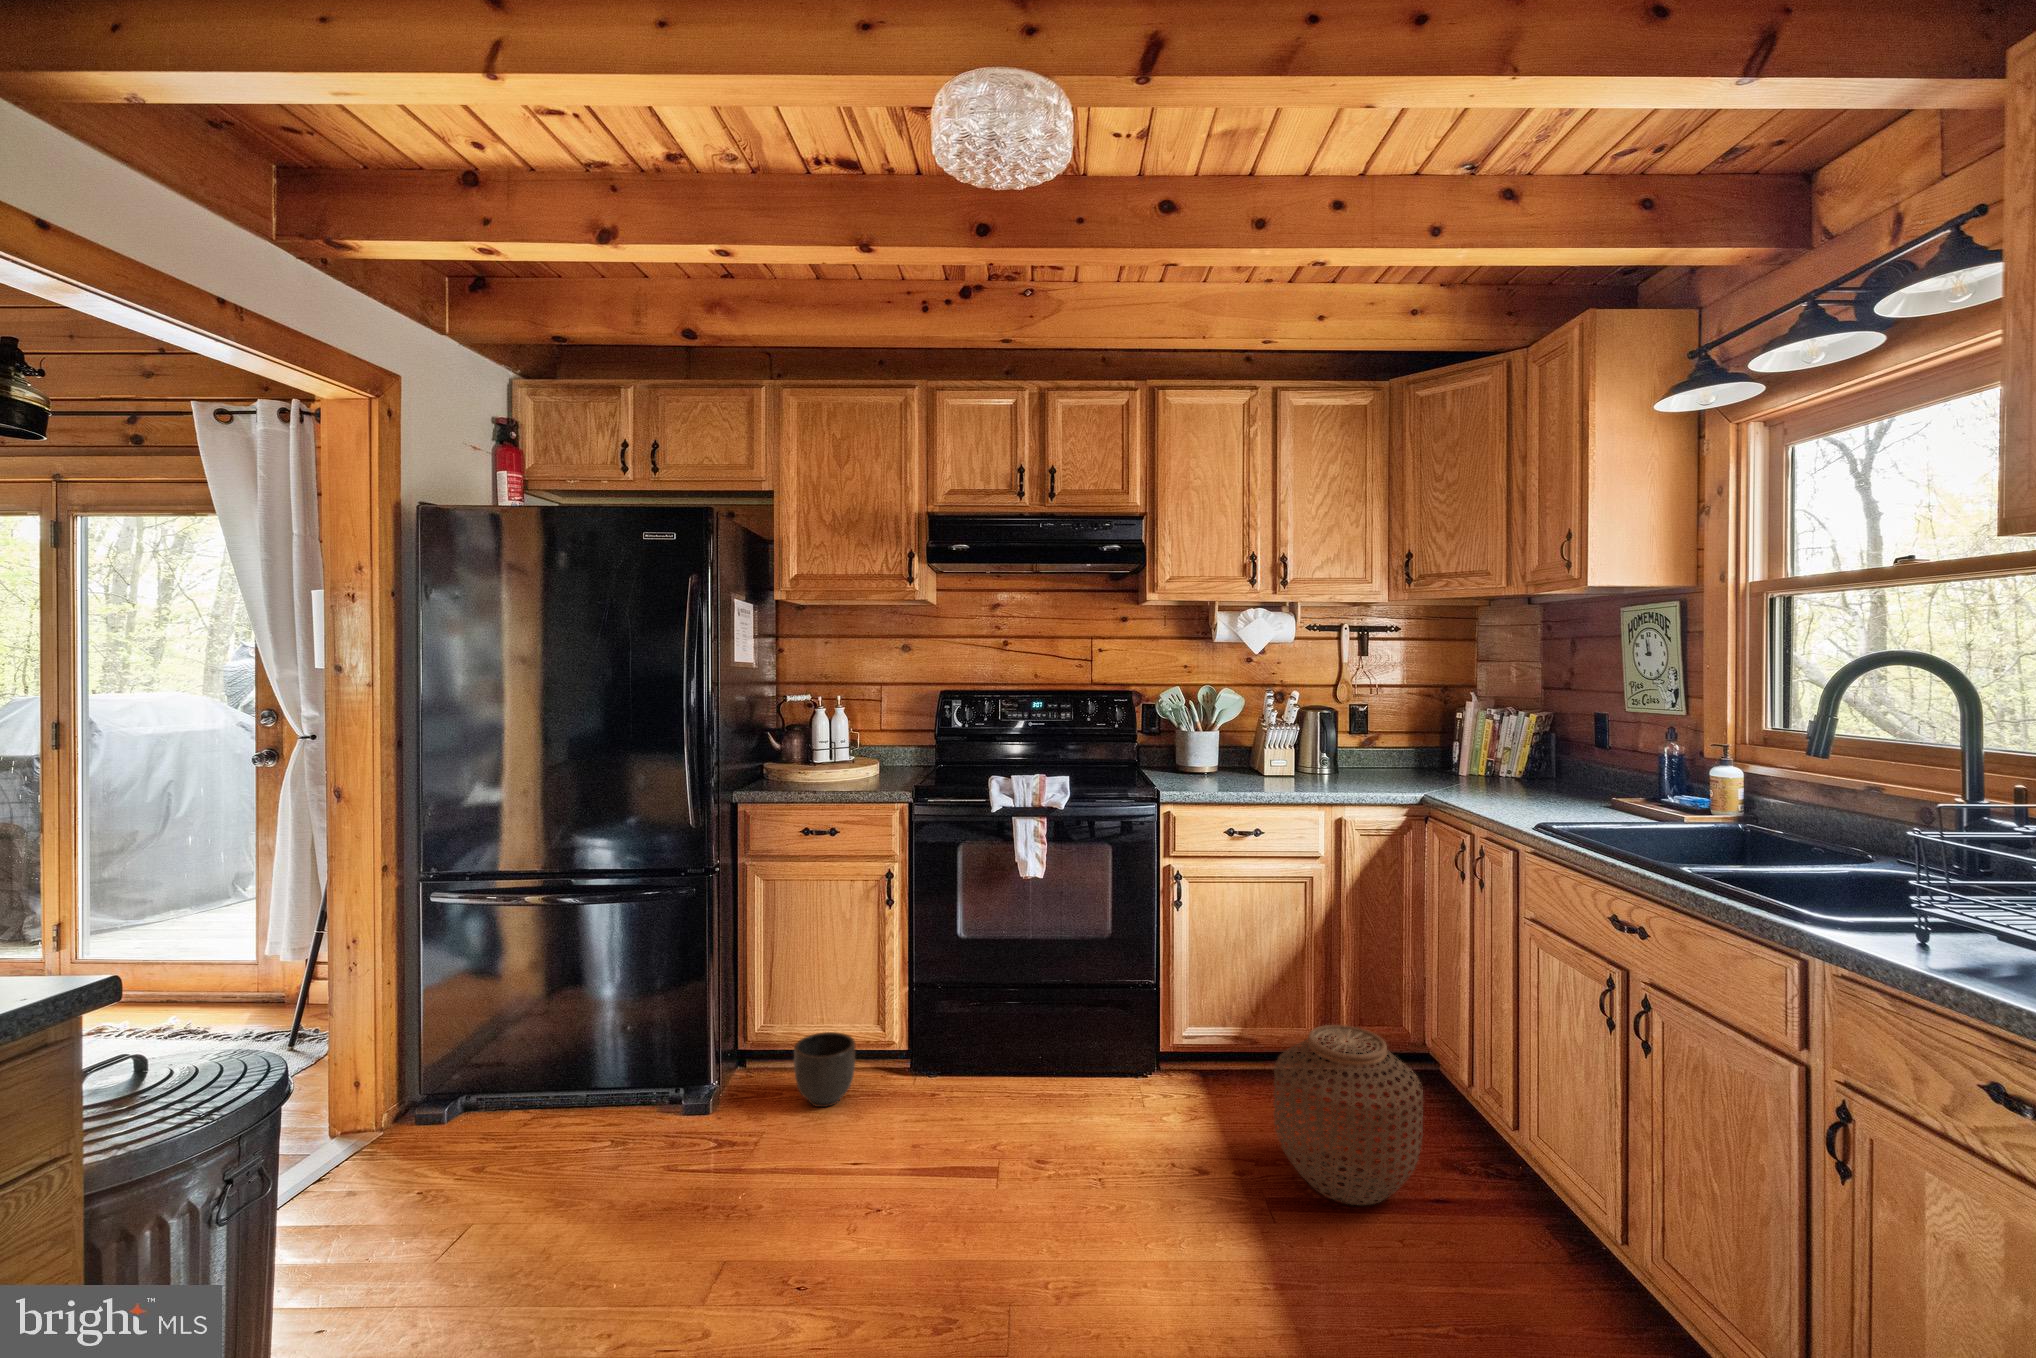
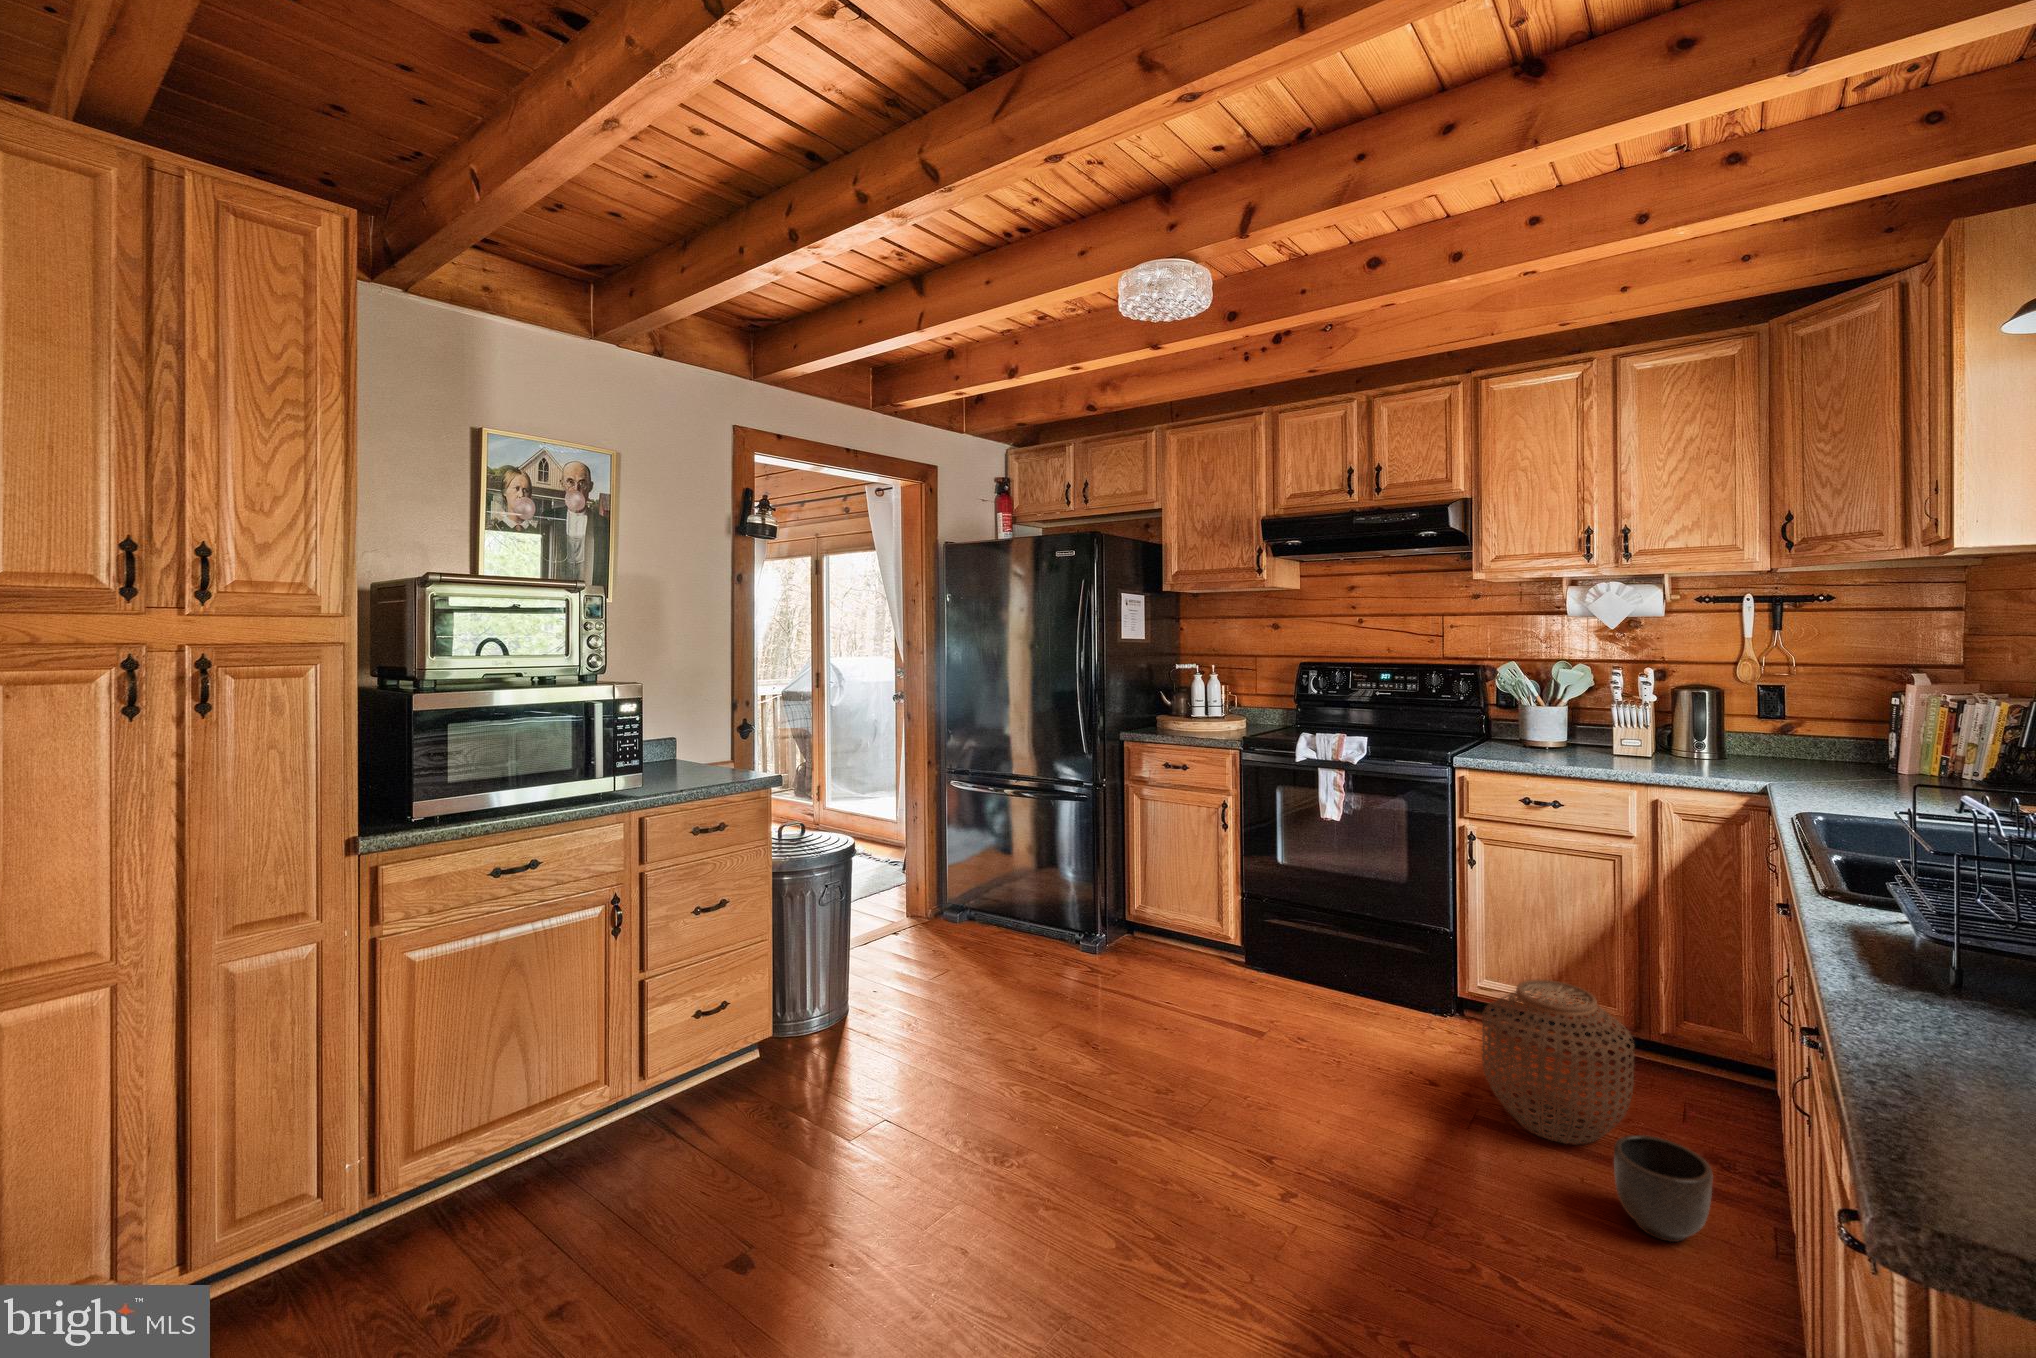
planter: present [794,1032,855,1107] -> present [1614,1135,1713,1242]

